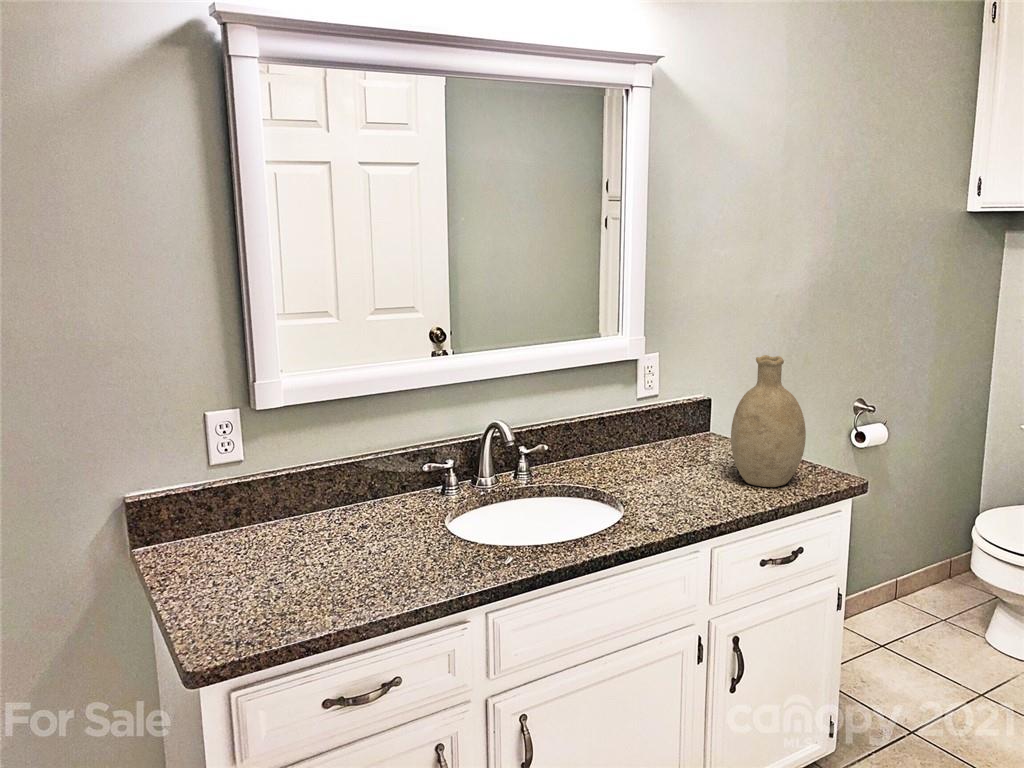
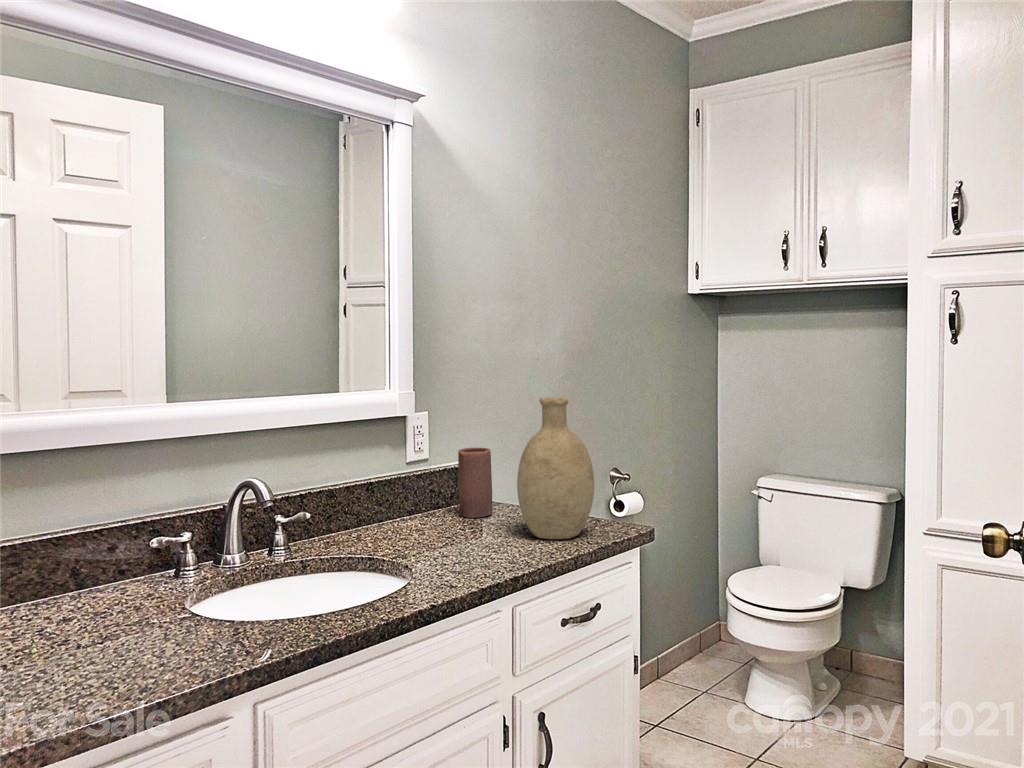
candle: none [685,388,715,453] -> present [458,448,492,518]

